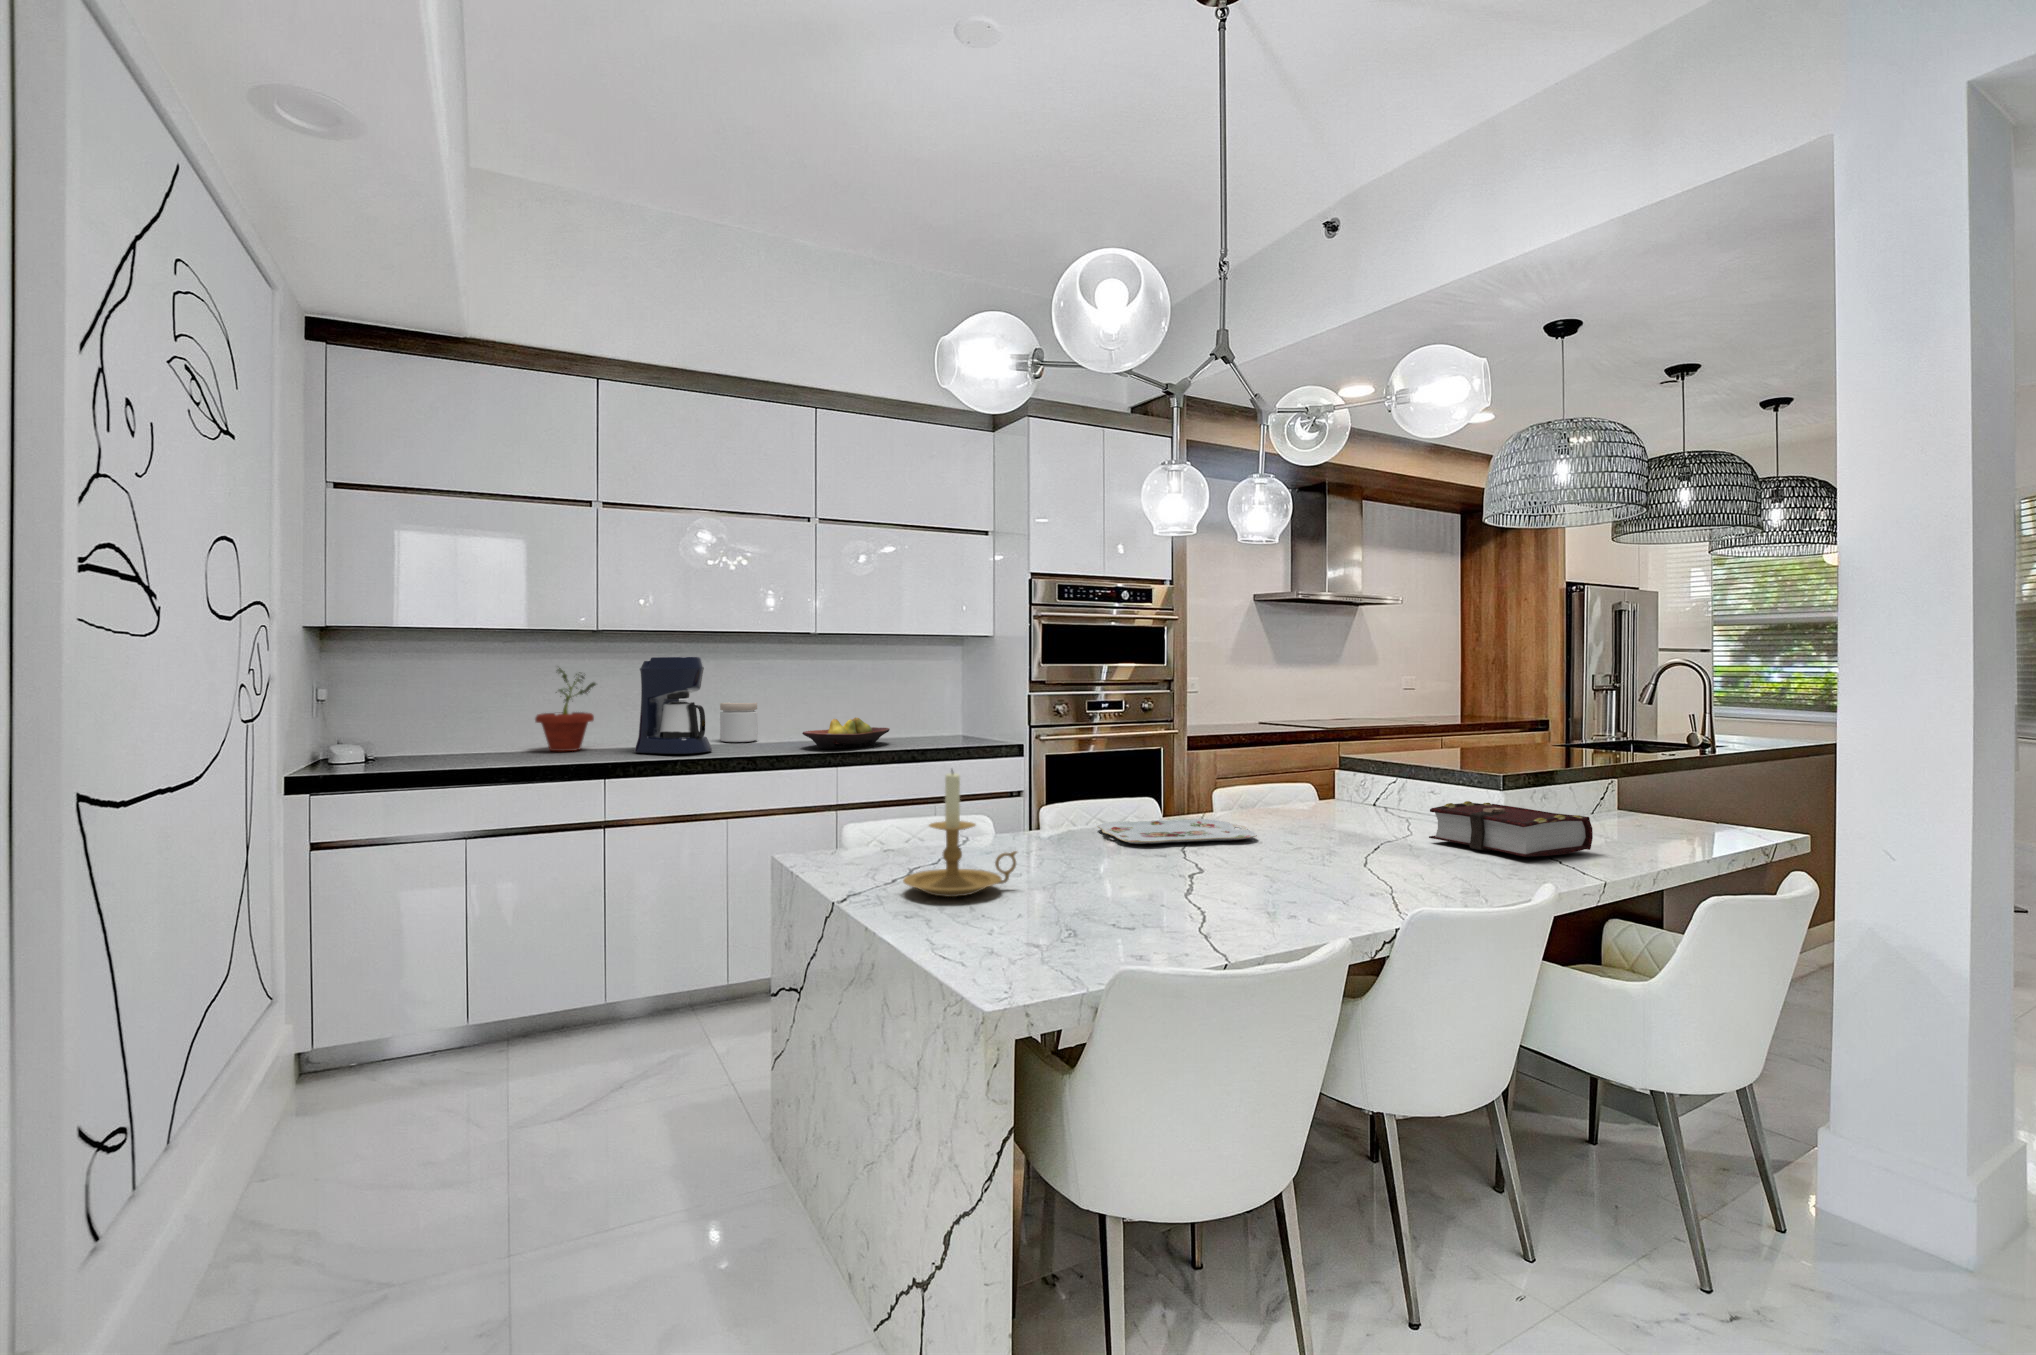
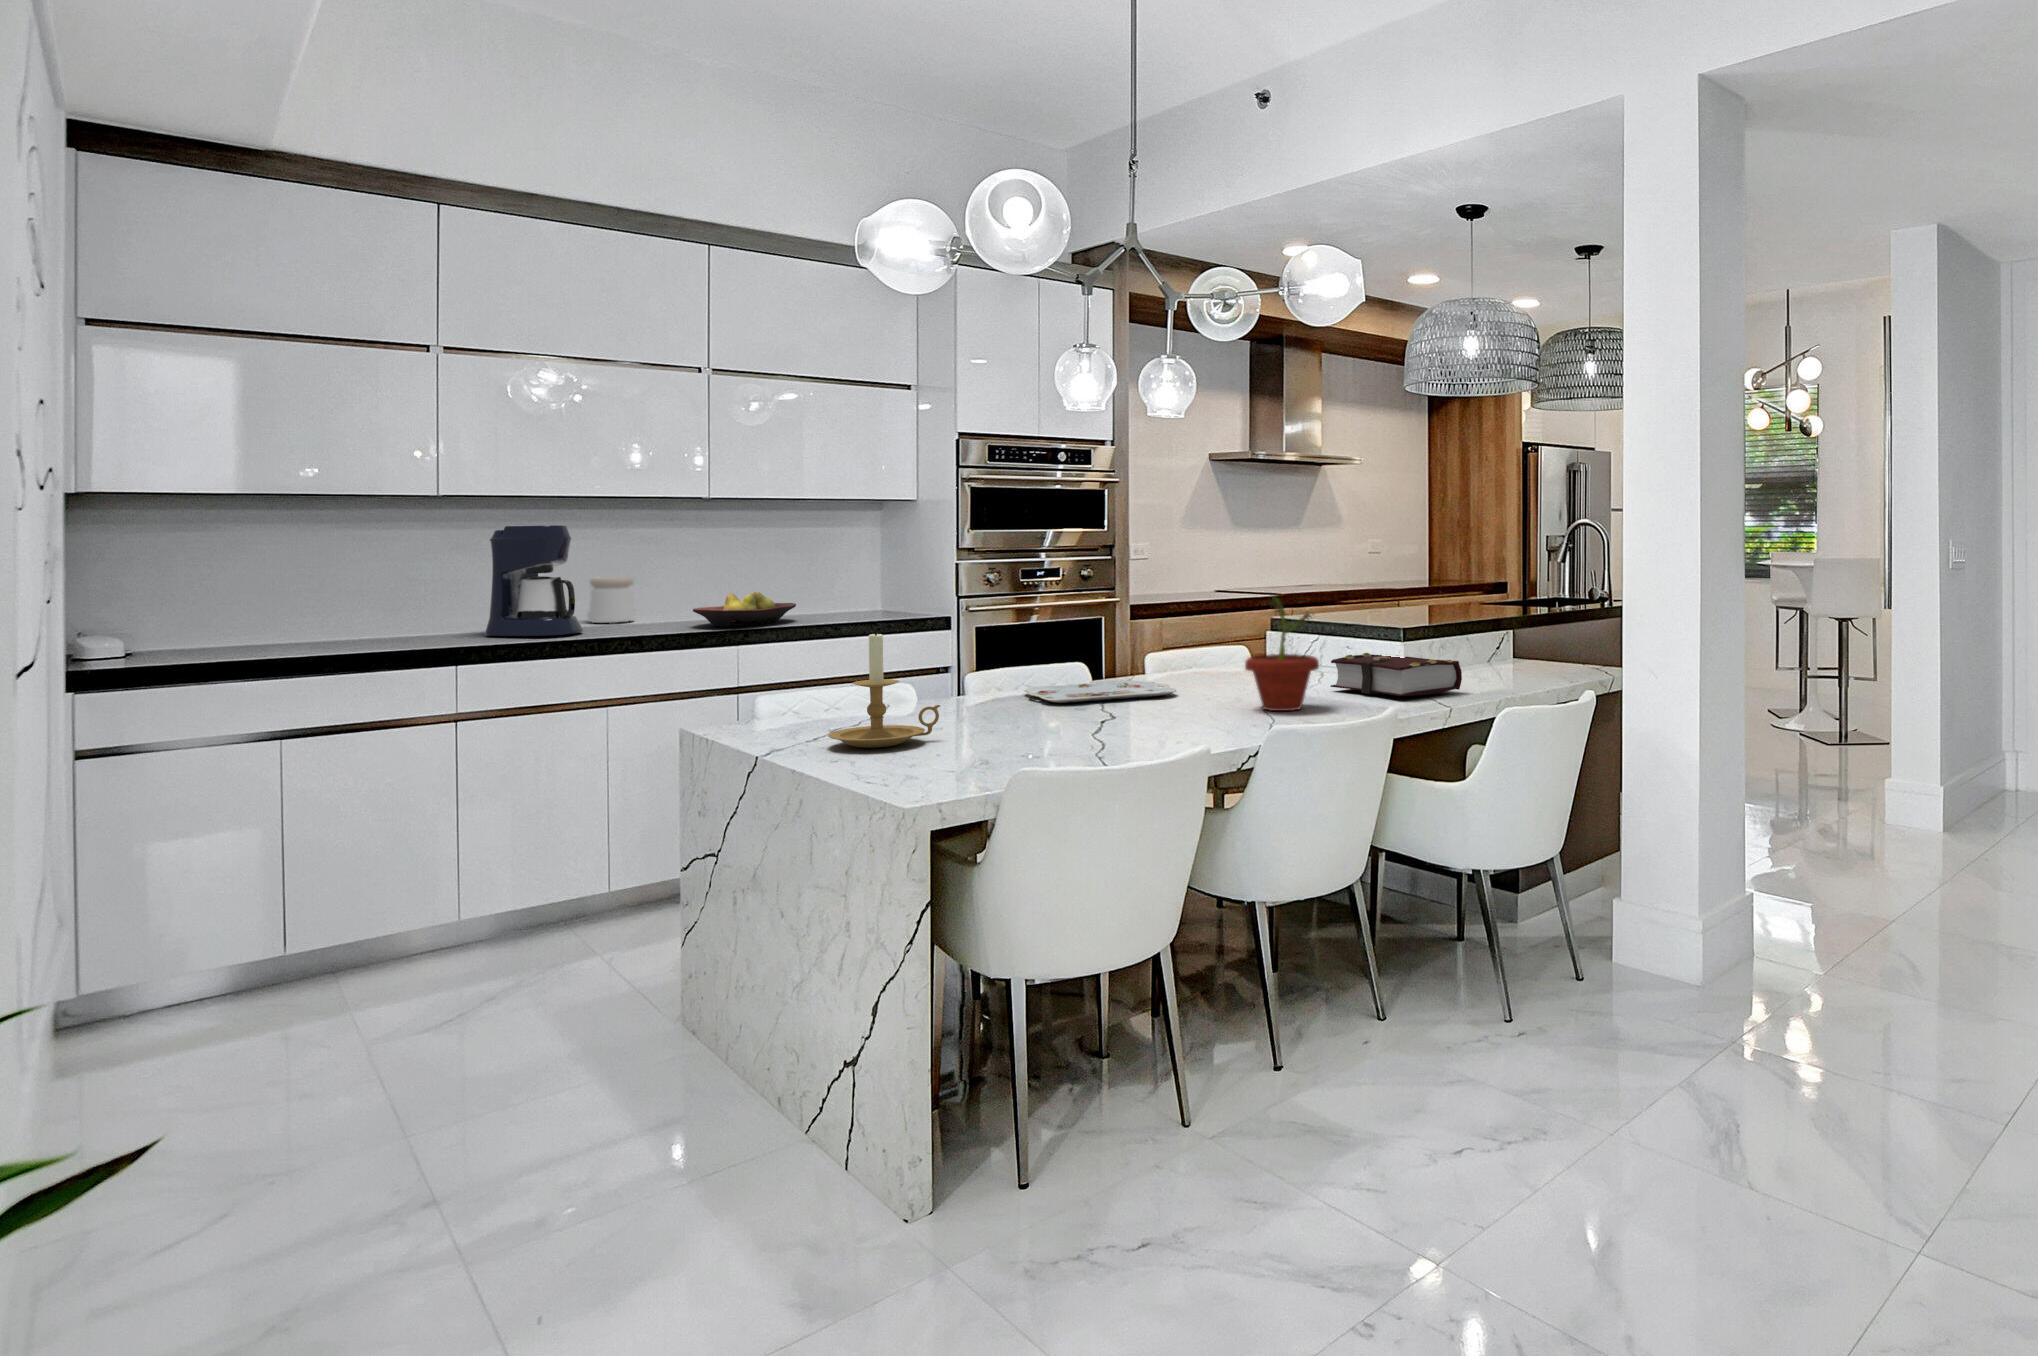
potted plant: present [535,668,596,751] -> present [1245,595,1319,711]

